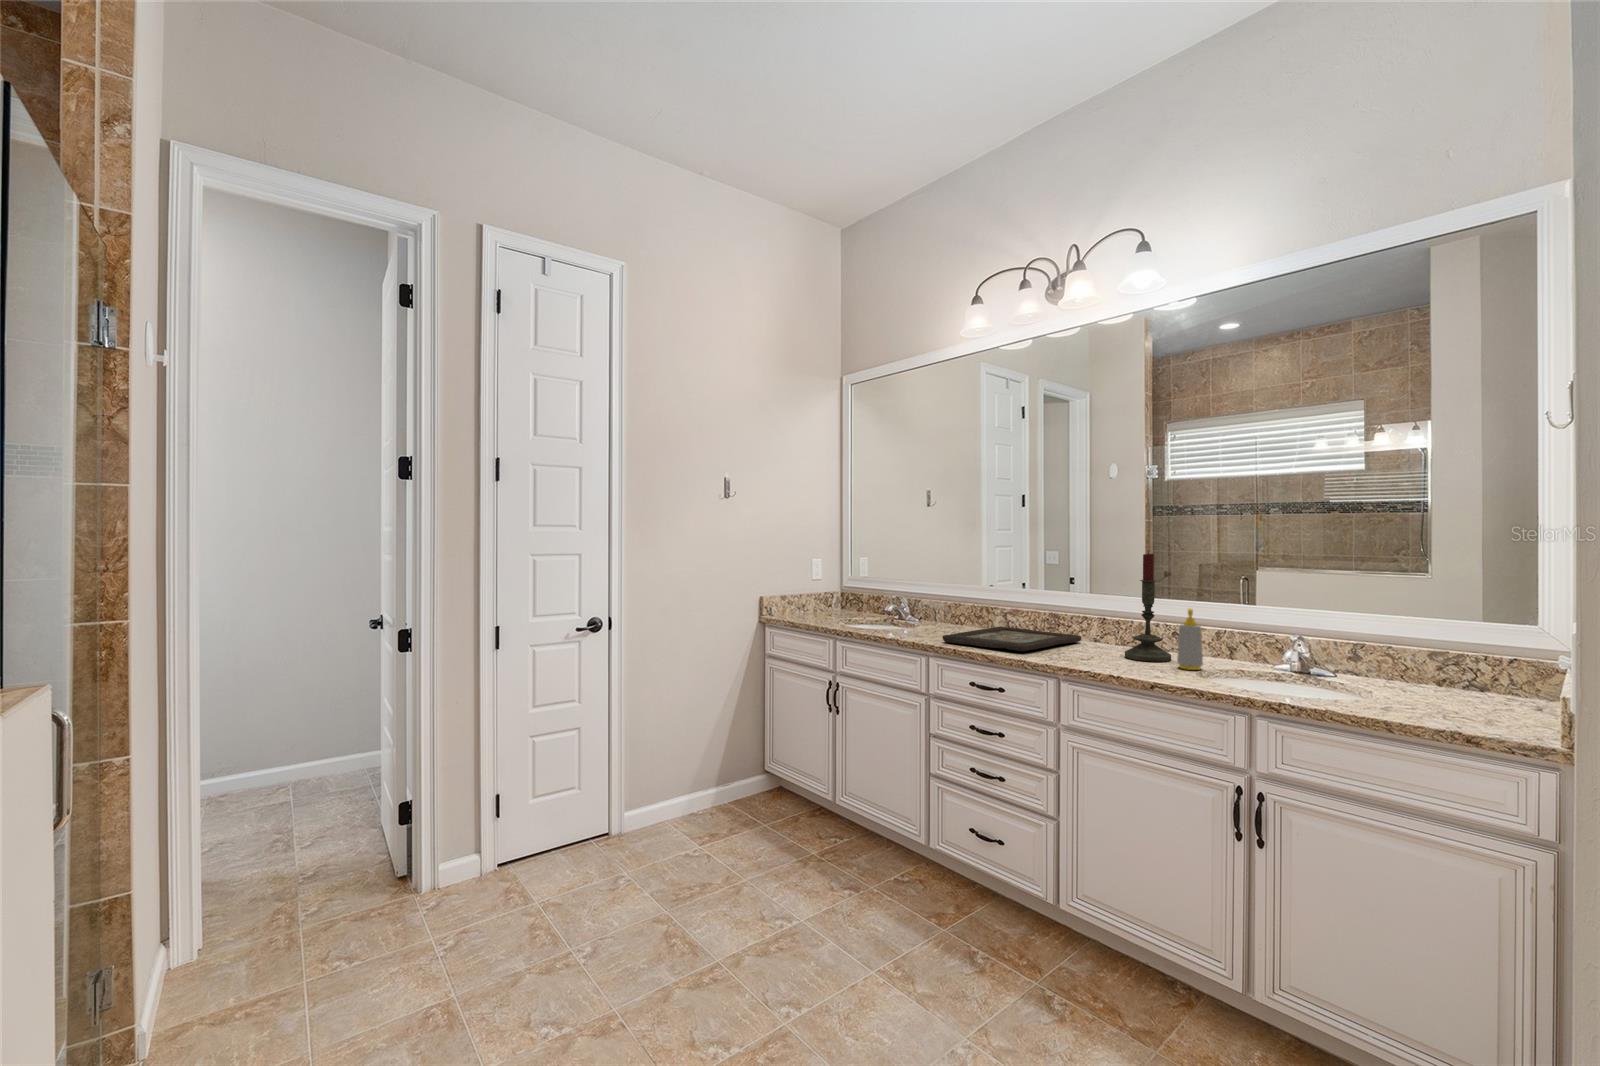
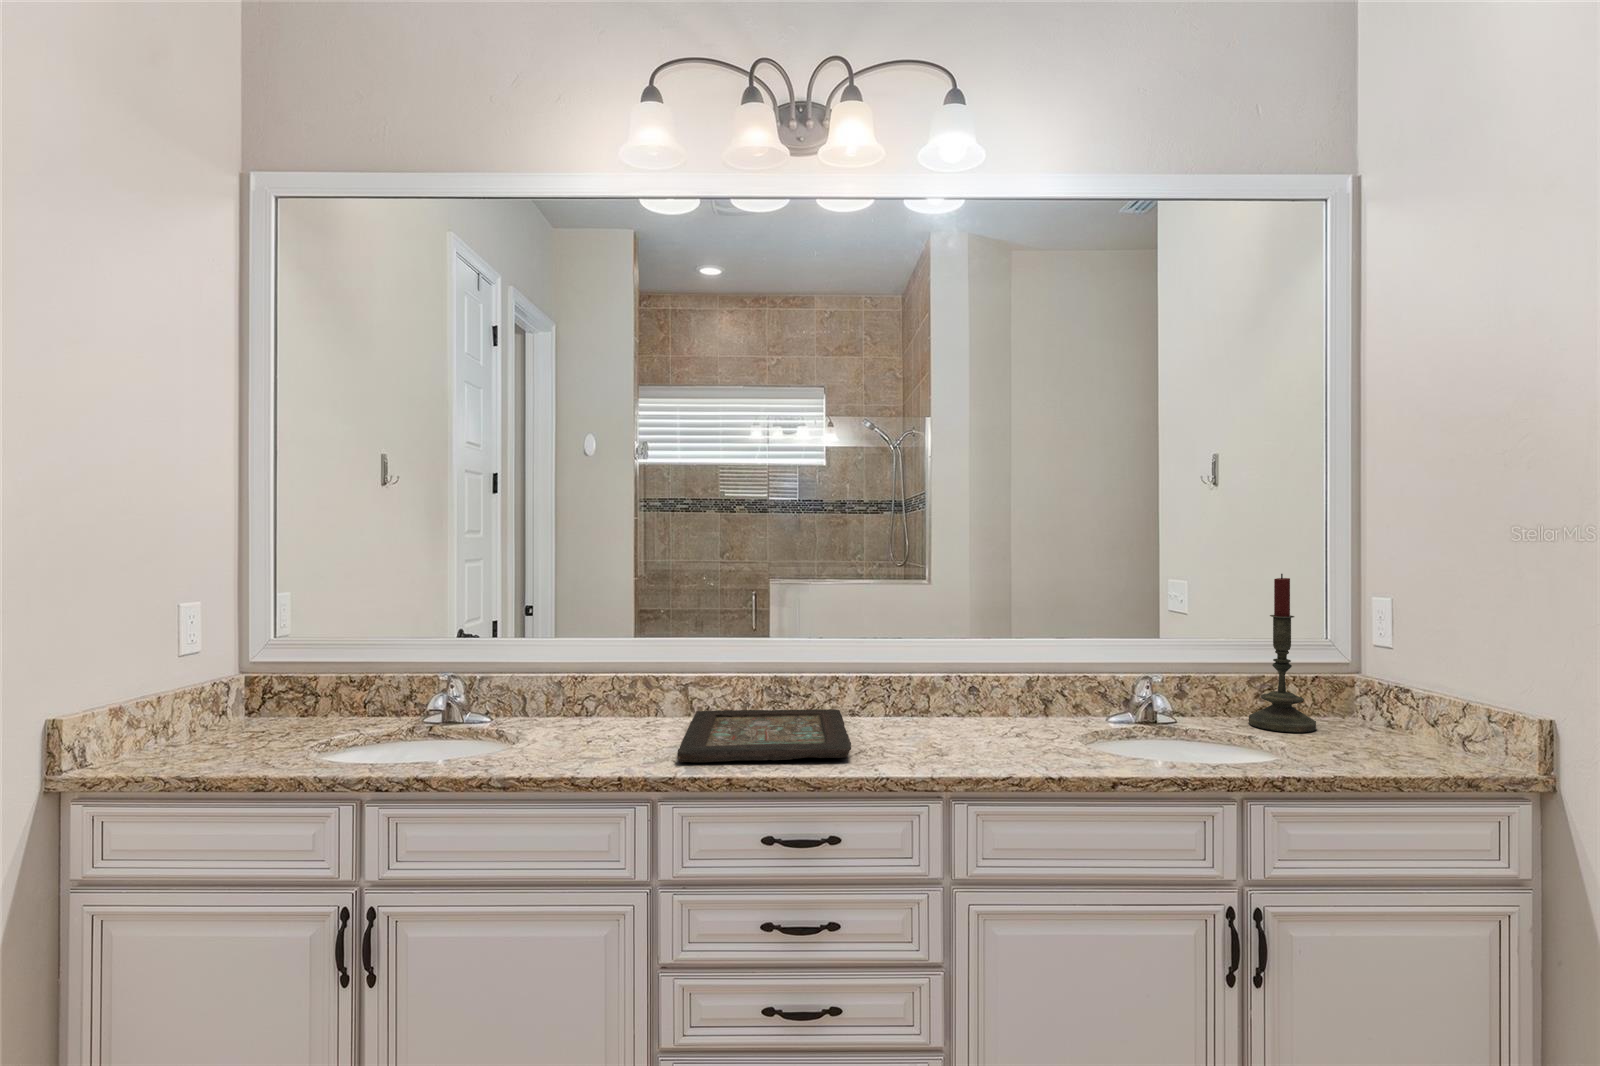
candle: present [1125,551,1171,662] -> present [1249,574,1316,732]
soap bottle: present [1177,609,1203,670] -> none [1047,657,1080,744]

